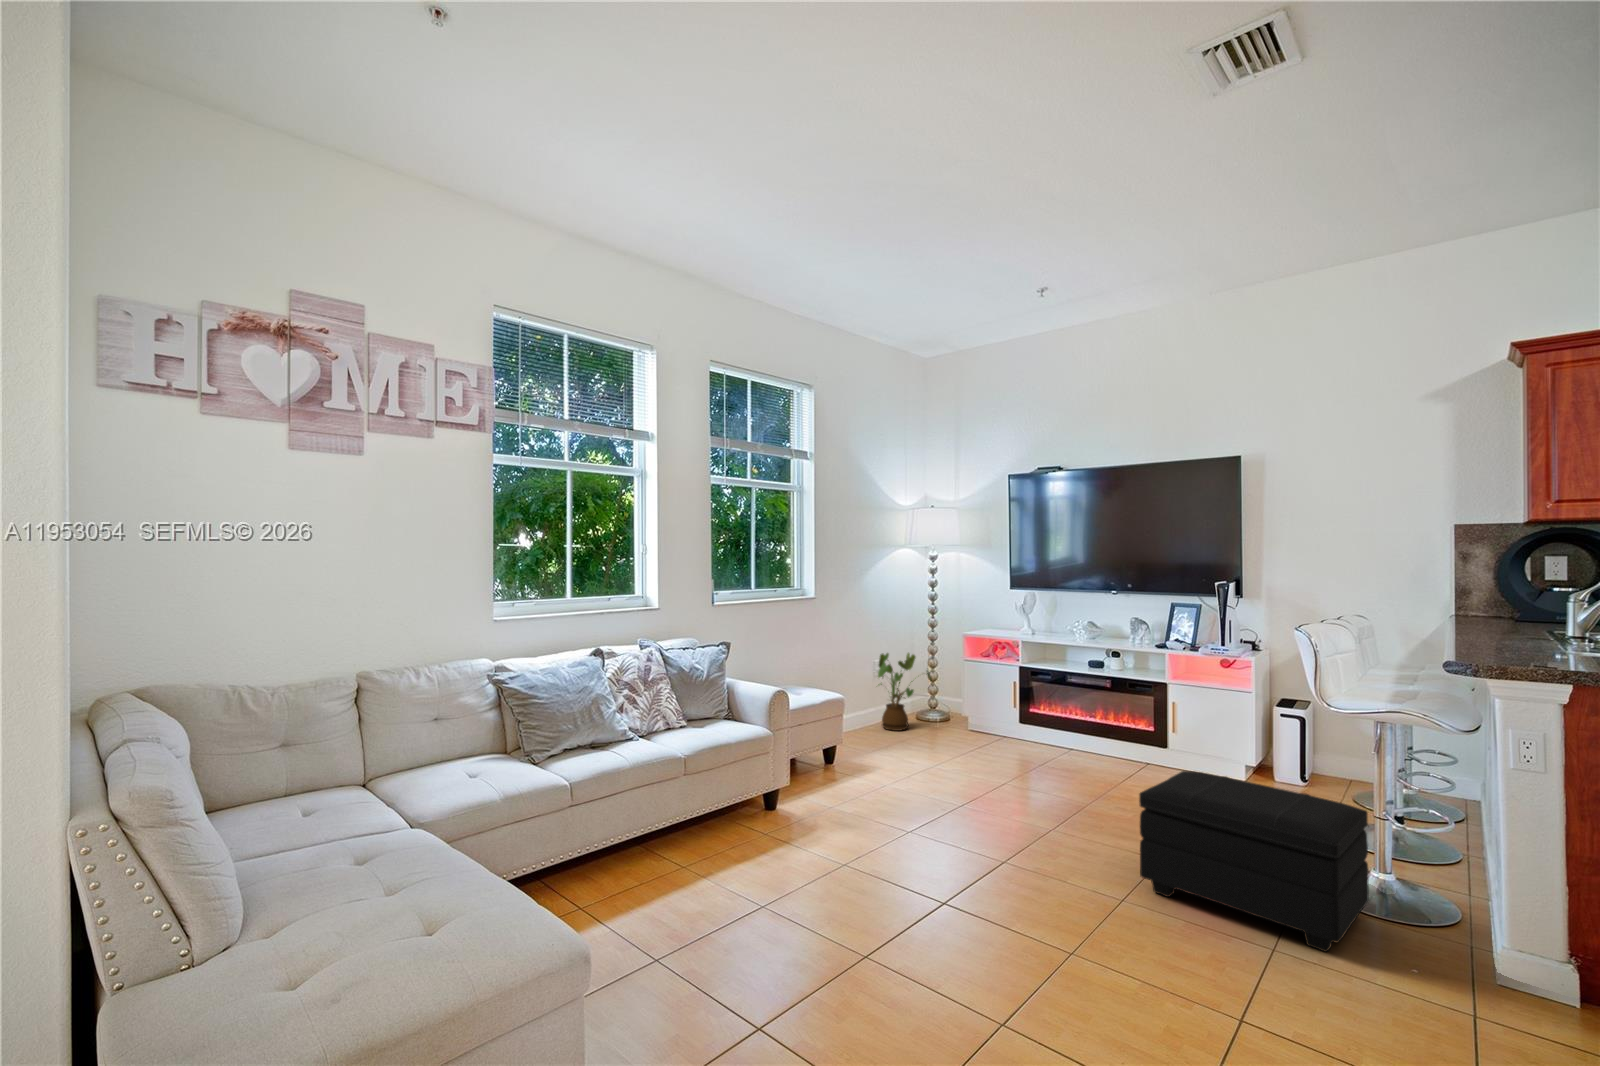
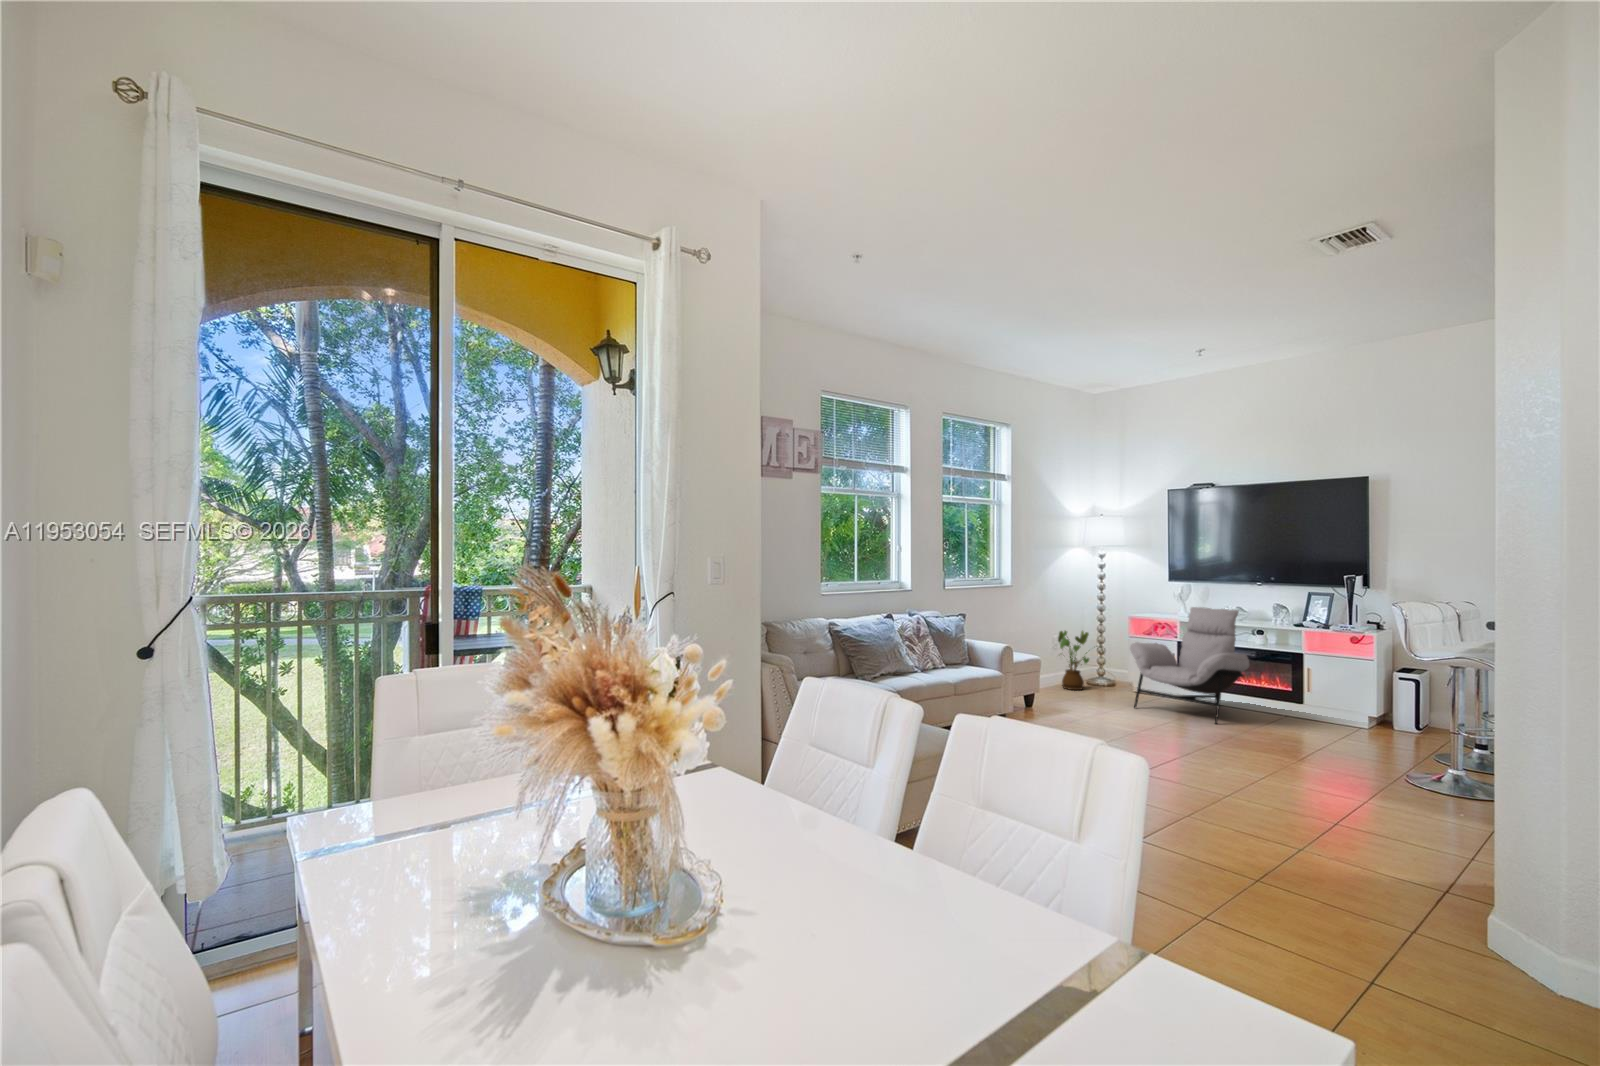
lounge chair: none [959,623,1104,783] -> present [1130,607,1250,724]
footstool: present [1139,771,1369,952] -> none [1273,703,1438,807]

